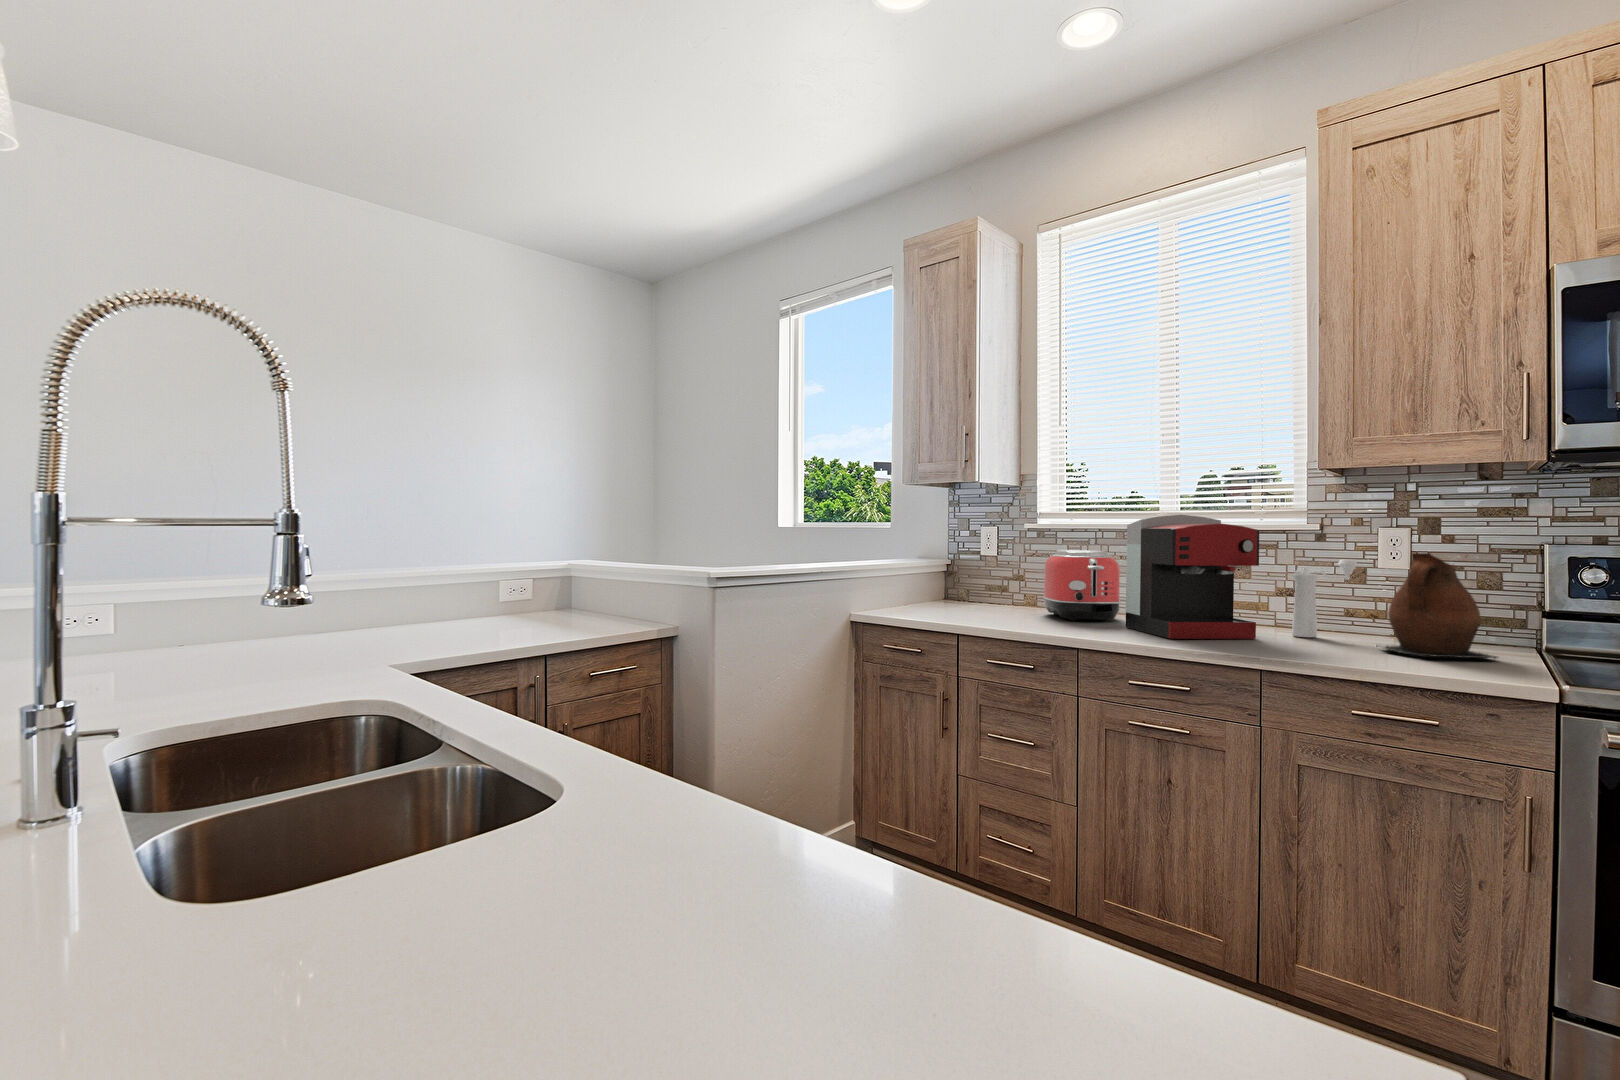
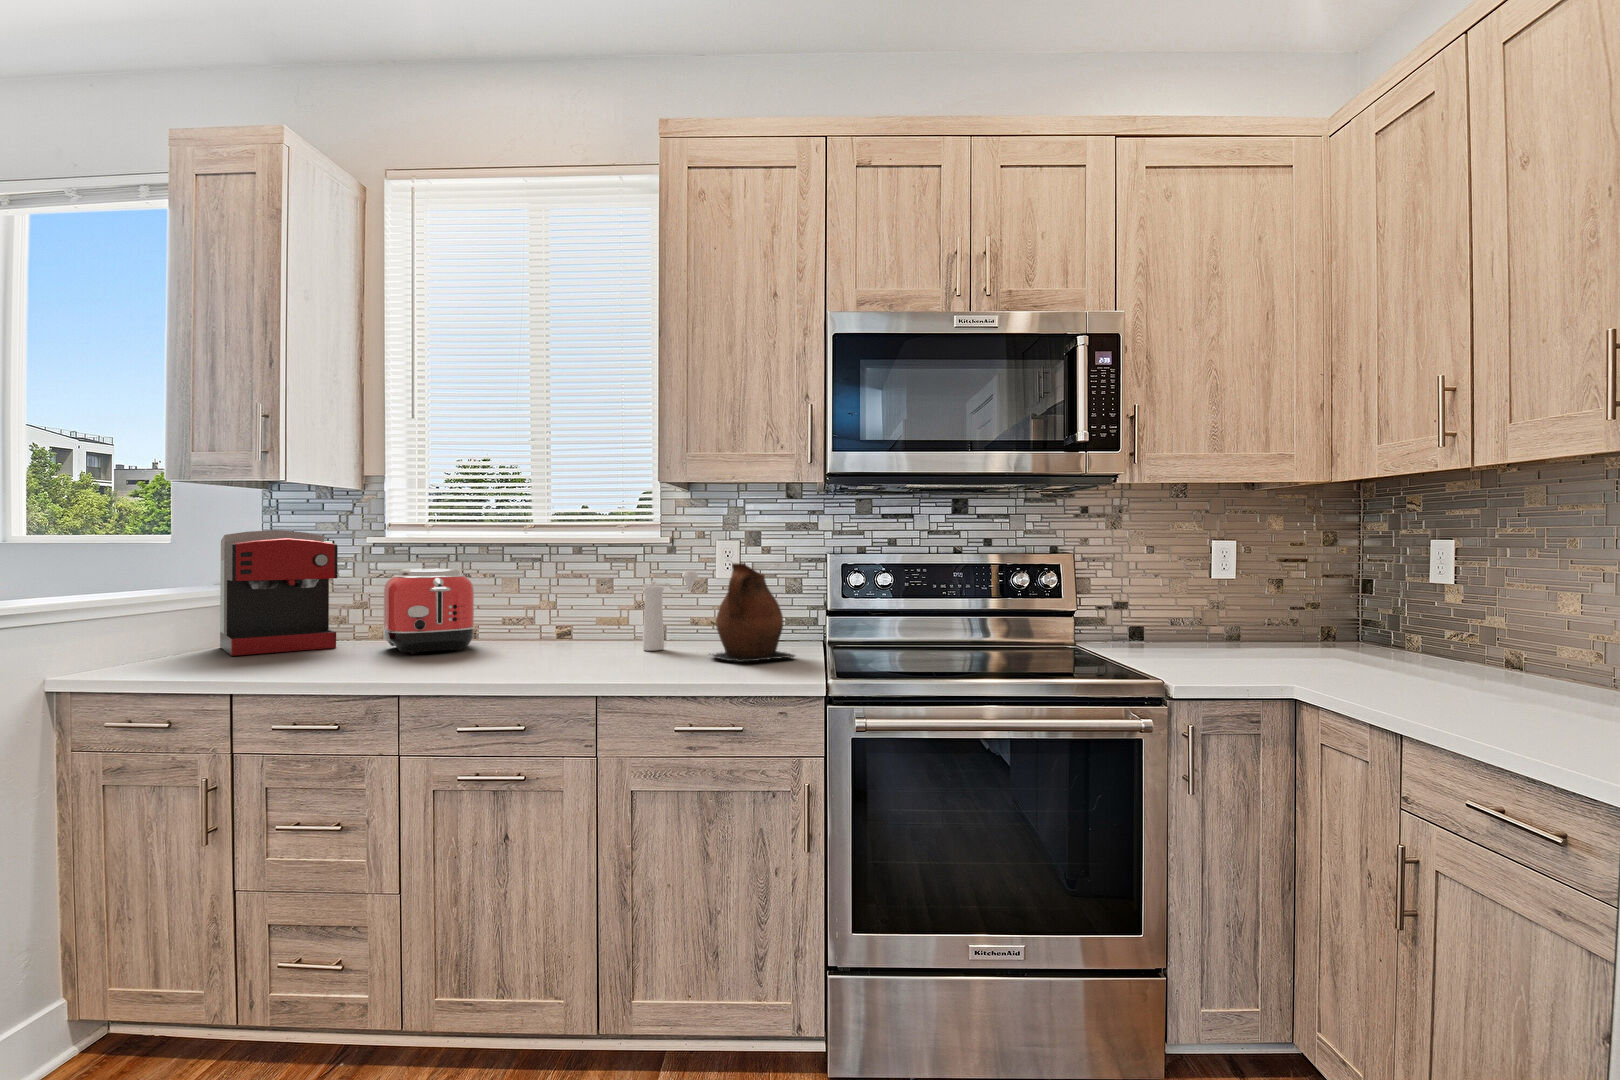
coffee maker: present [1126,515,1259,639] -> present [220,530,338,656]

